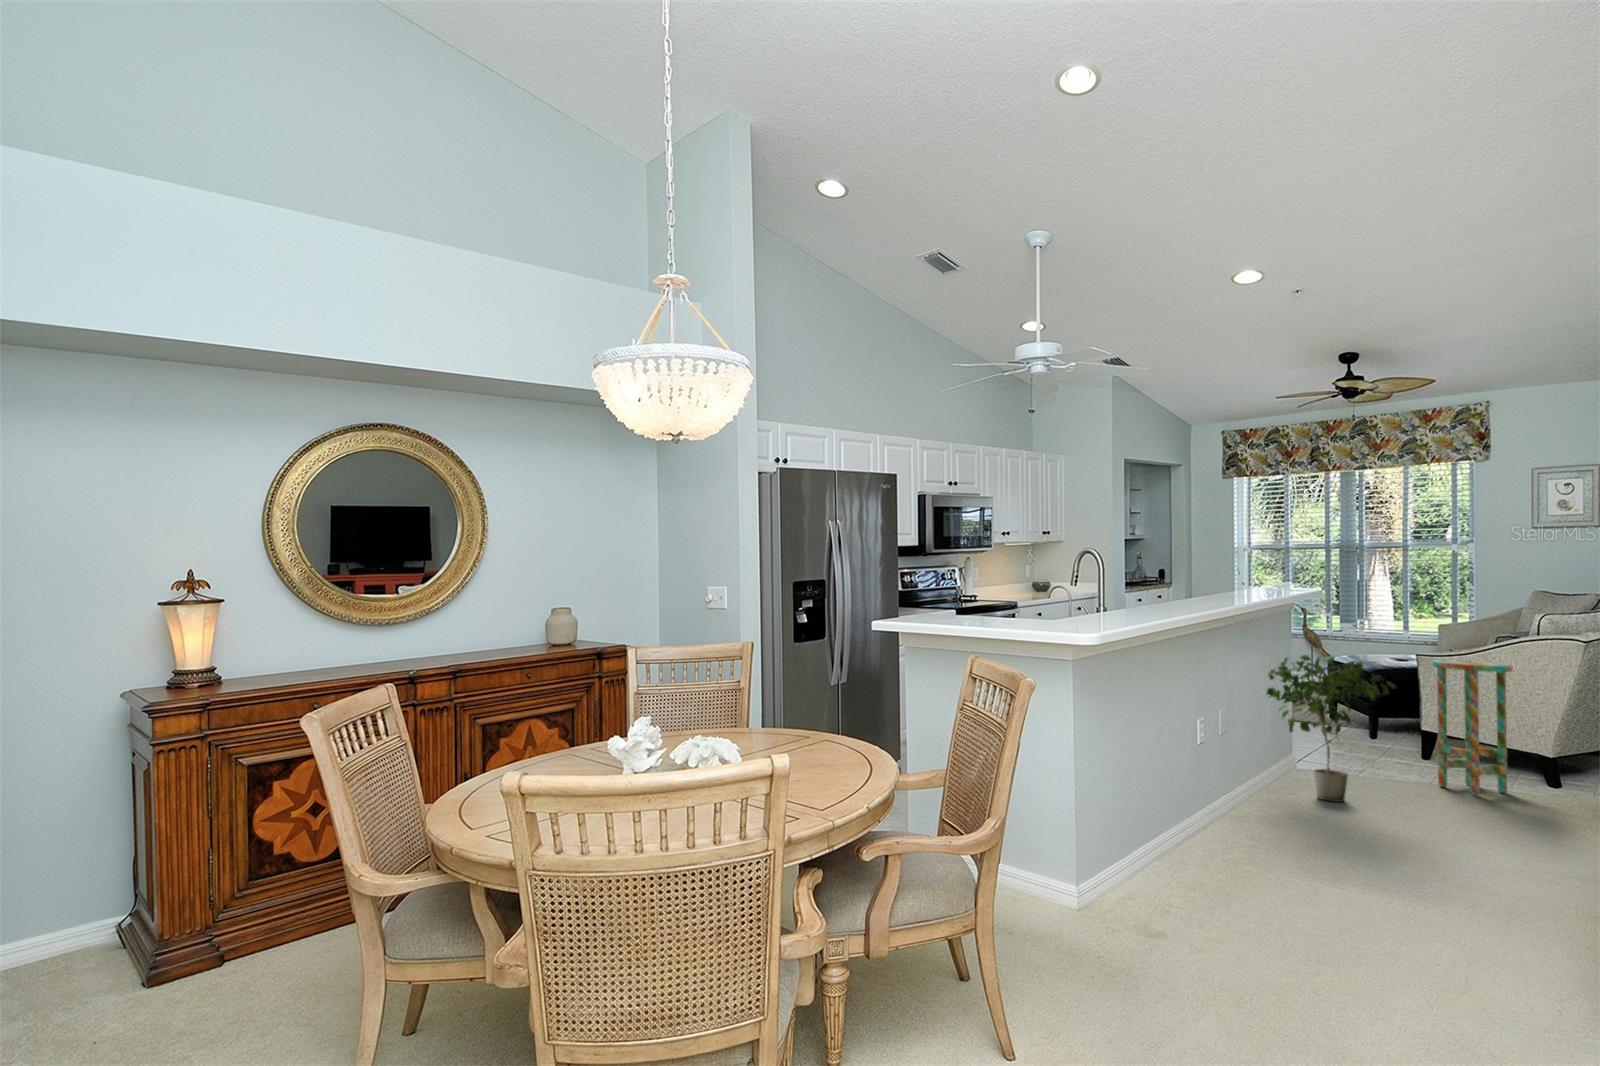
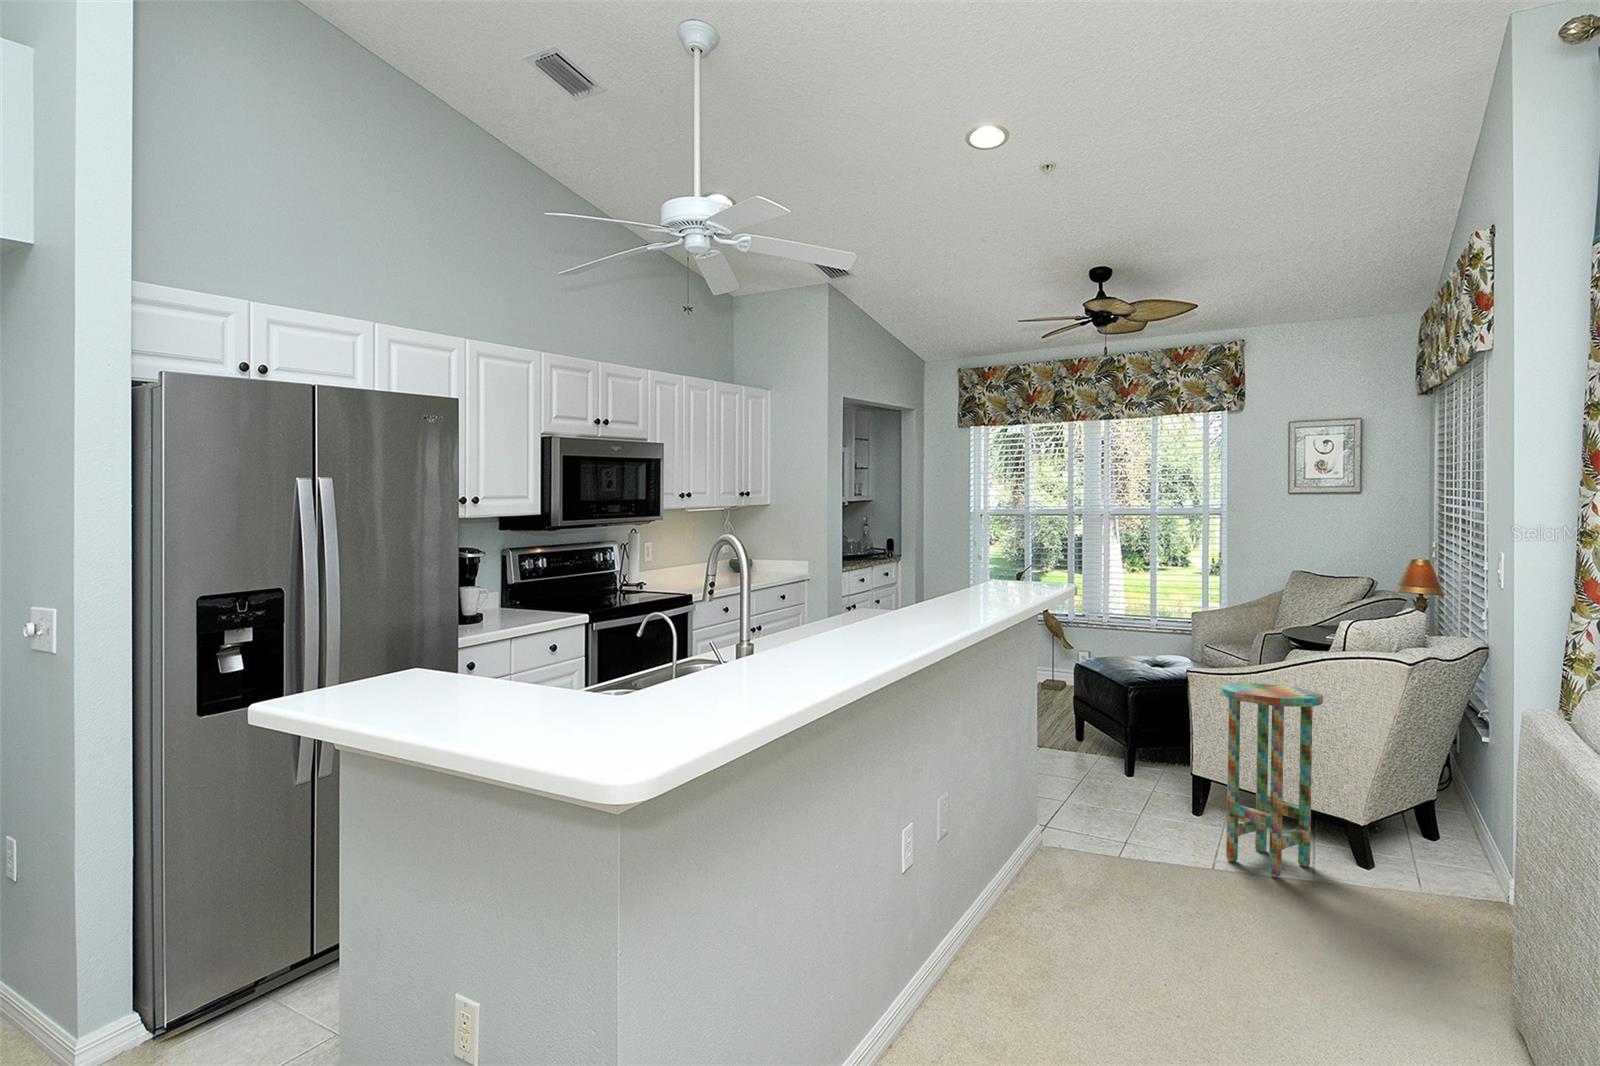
potted plant: present [1267,655,1396,802] -> none [1016,694,1197,923]

